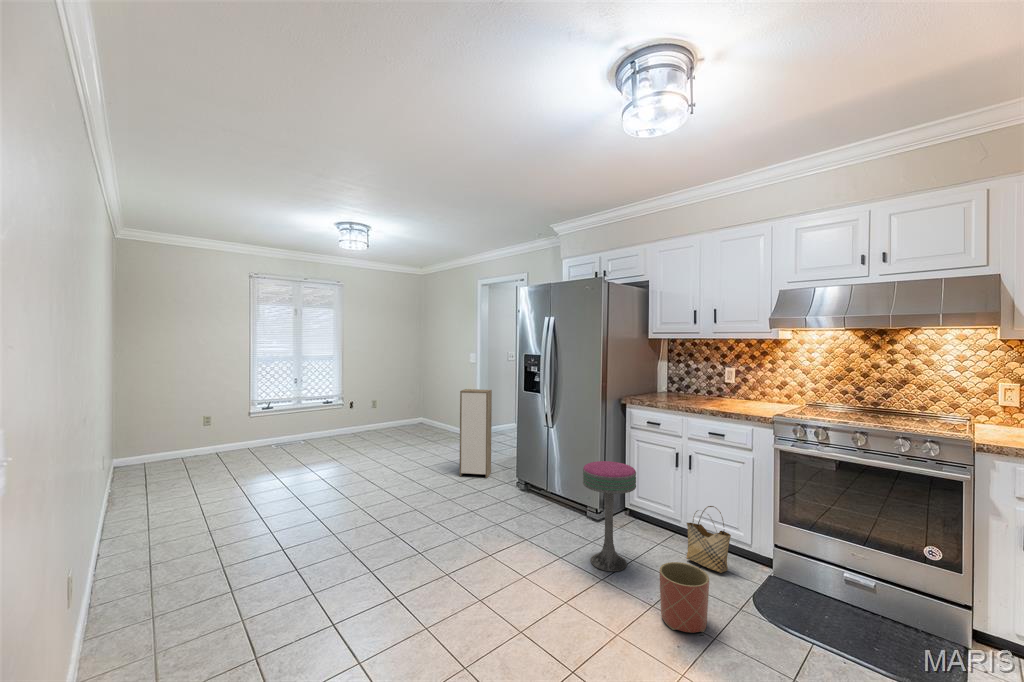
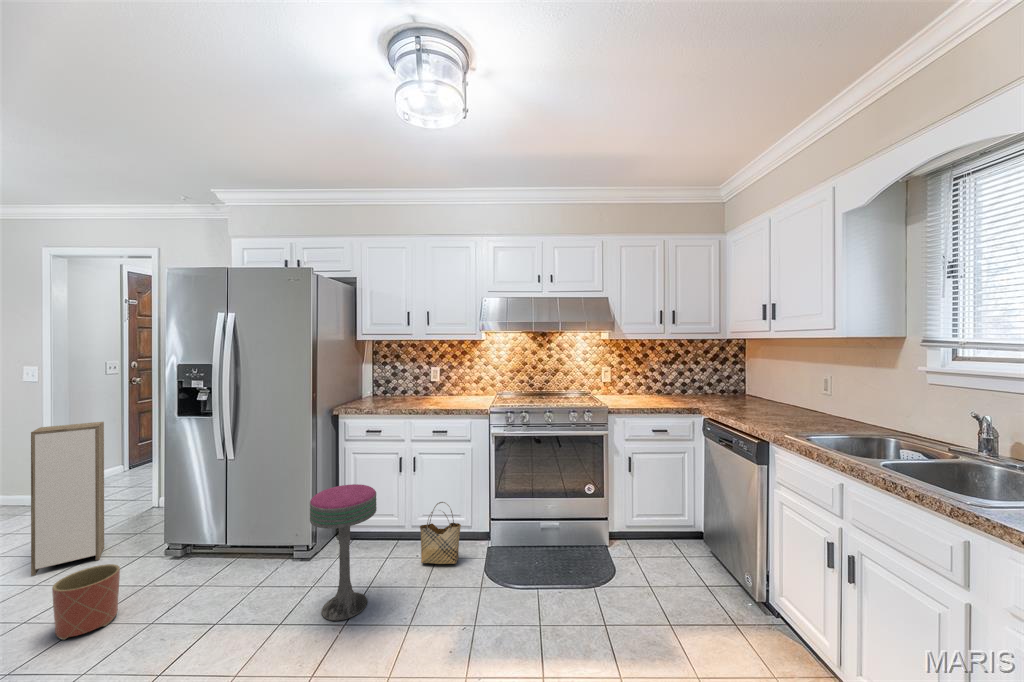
planter: present [659,562,709,633] -> present [52,564,120,640]

